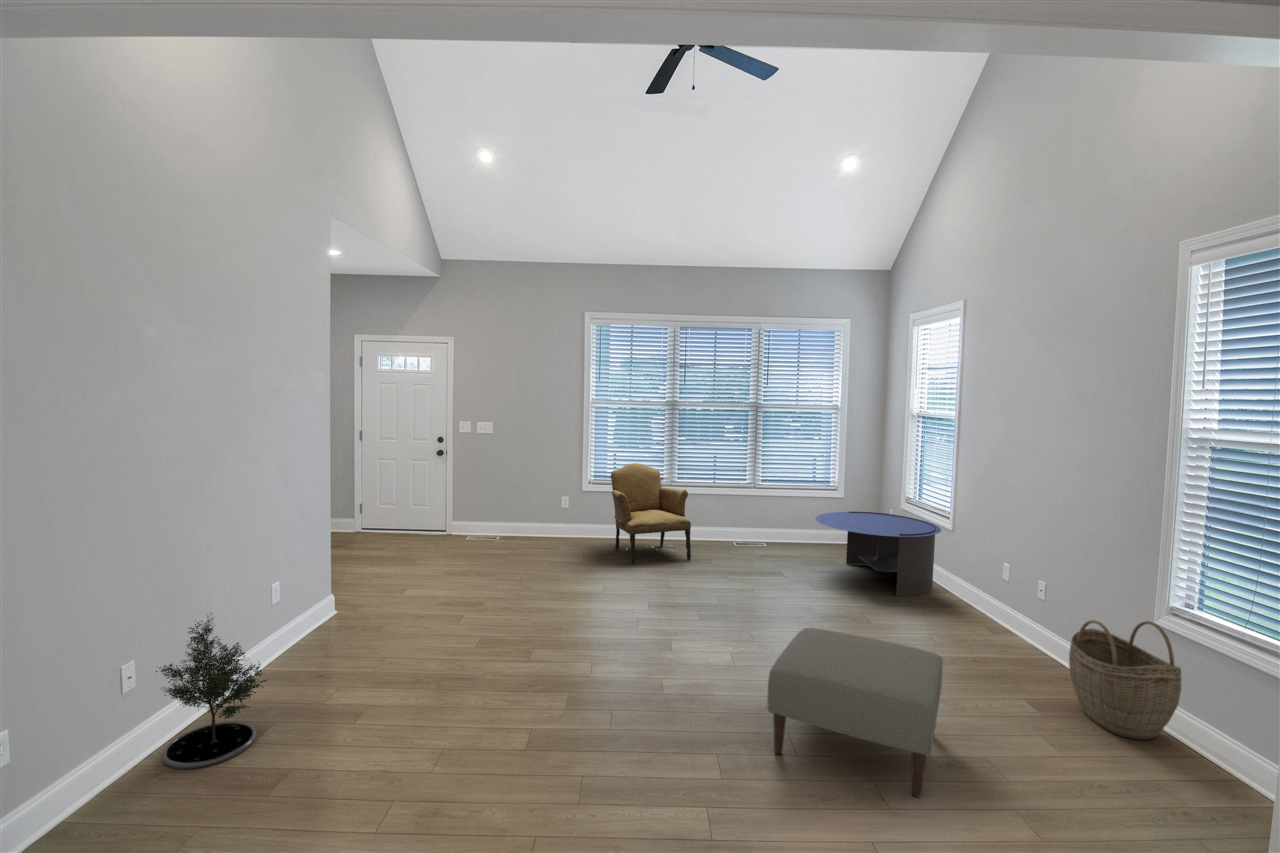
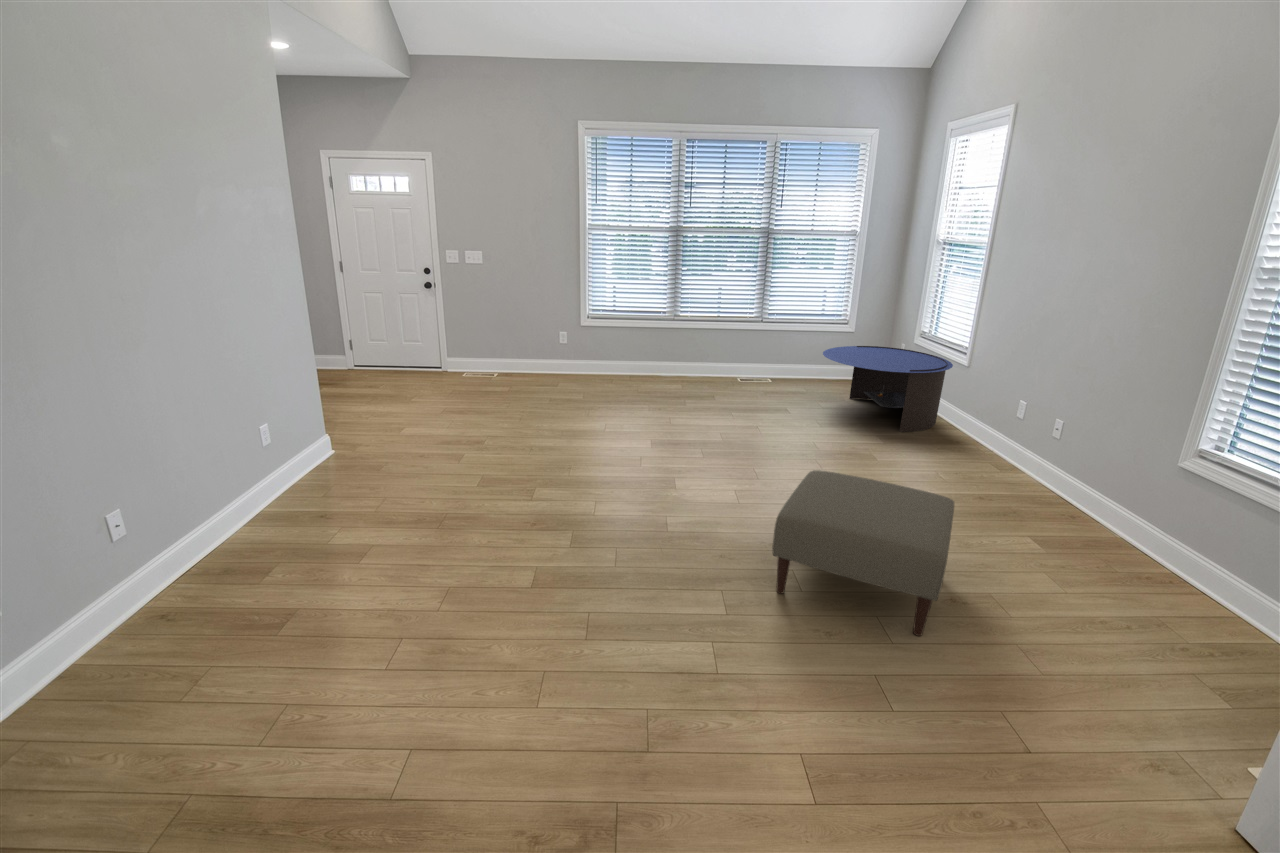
armchair: present [611,463,691,564] -> none [611,295,694,400]
potted tree: present [156,613,267,769] -> none [138,461,261,611]
woven basket: present [1069,620,1181,740] -> none [1078,463,1200,577]

